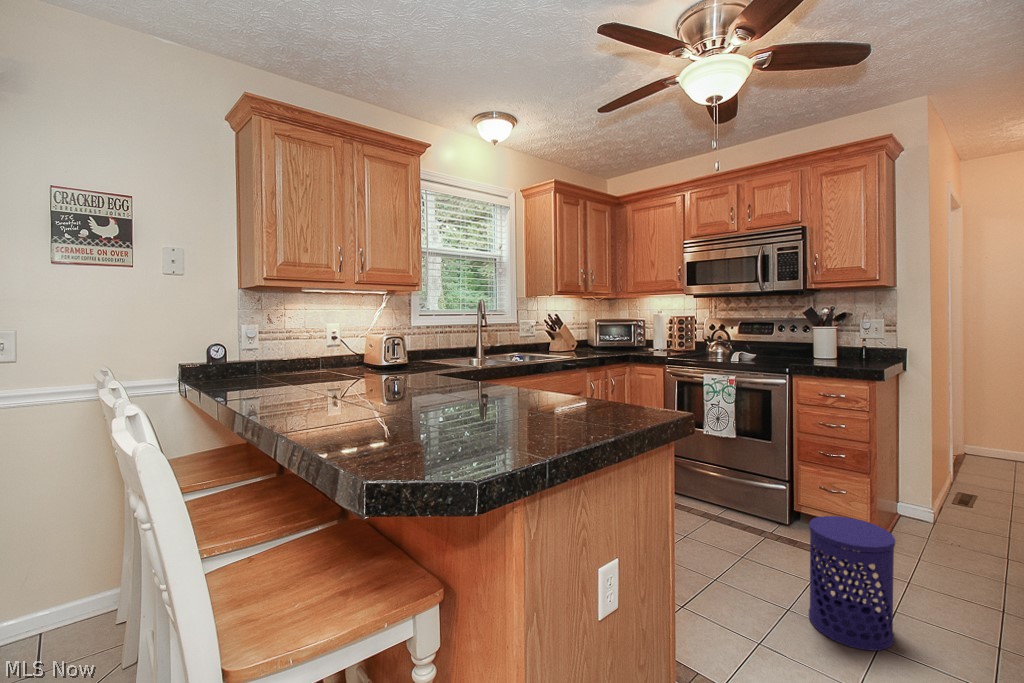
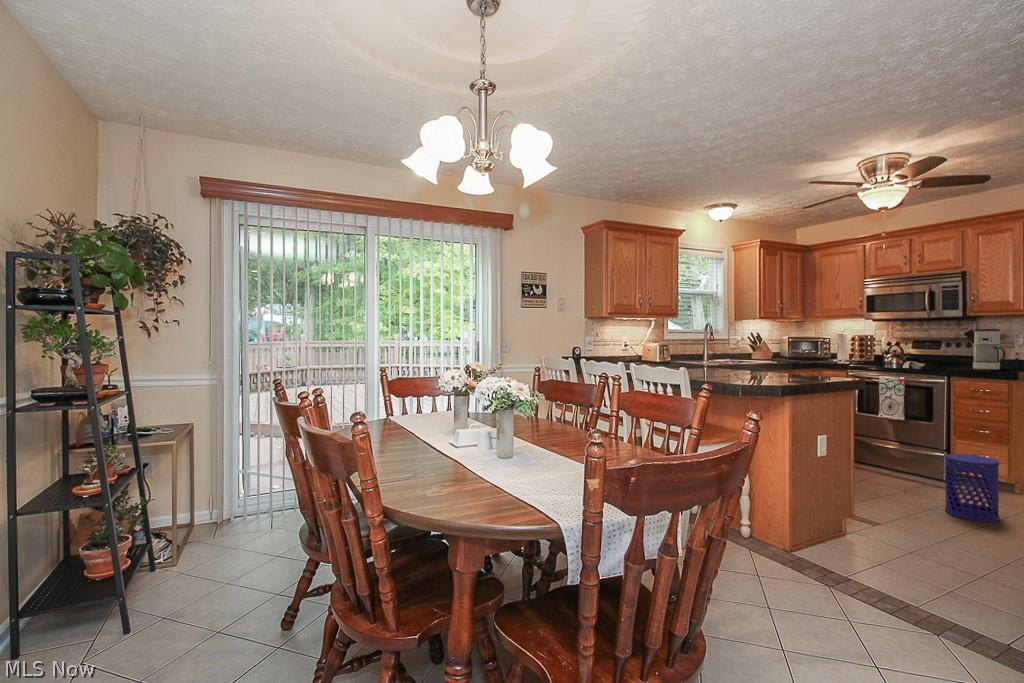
coffee maker: none [819,306,859,364] -> present [973,329,1005,370]

